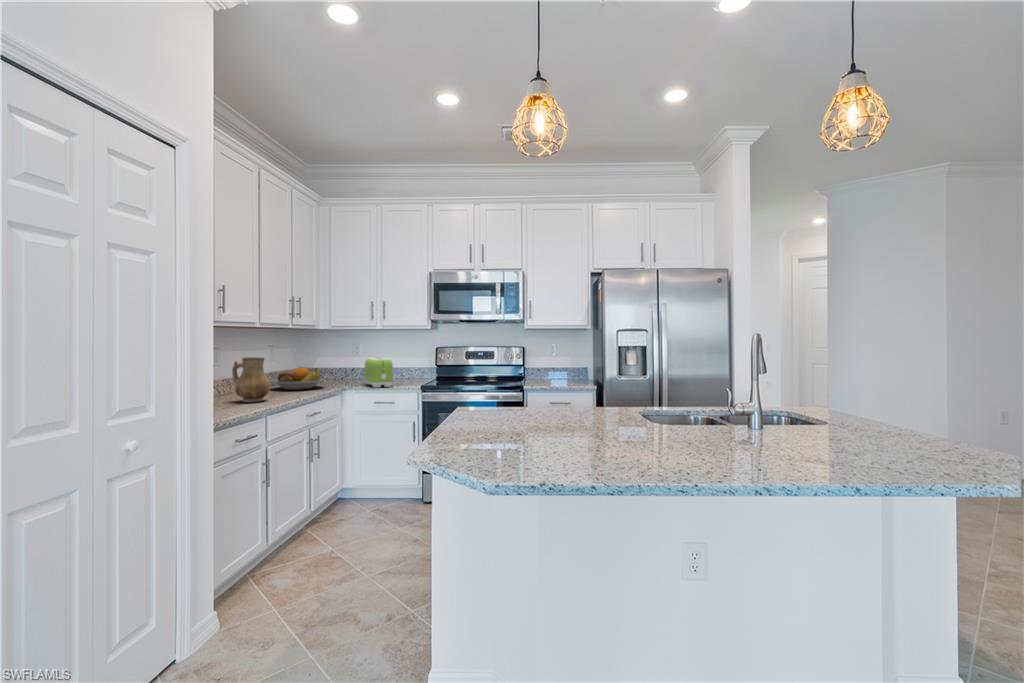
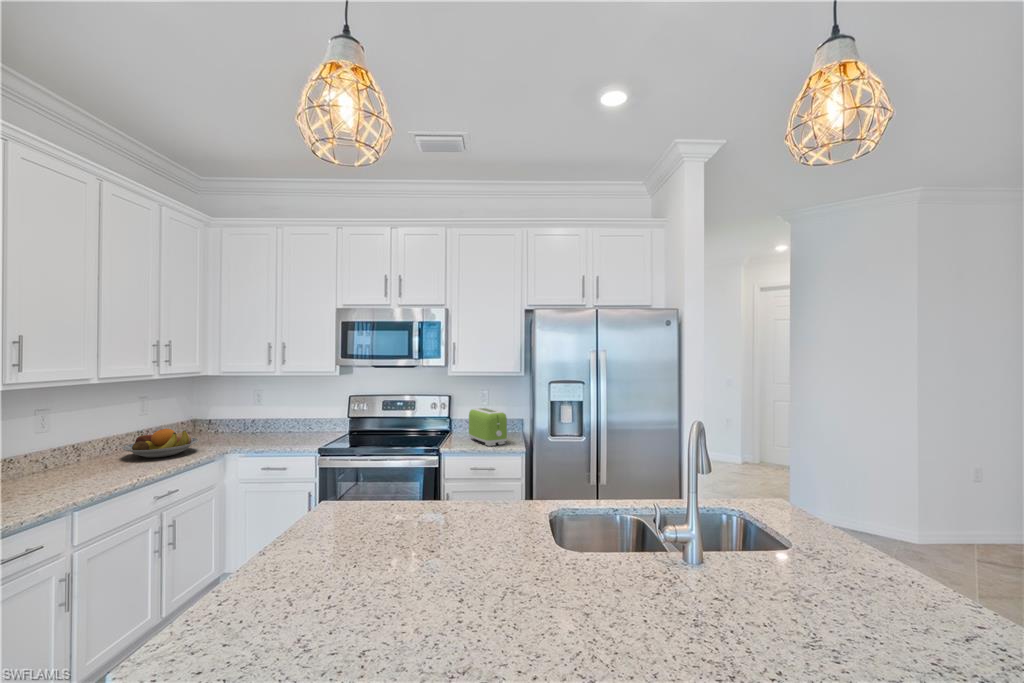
ceramic pitcher: present [232,357,270,402] -> none [33,429,89,492]
toaster: present [365,358,393,387] -> present [469,408,507,446]

